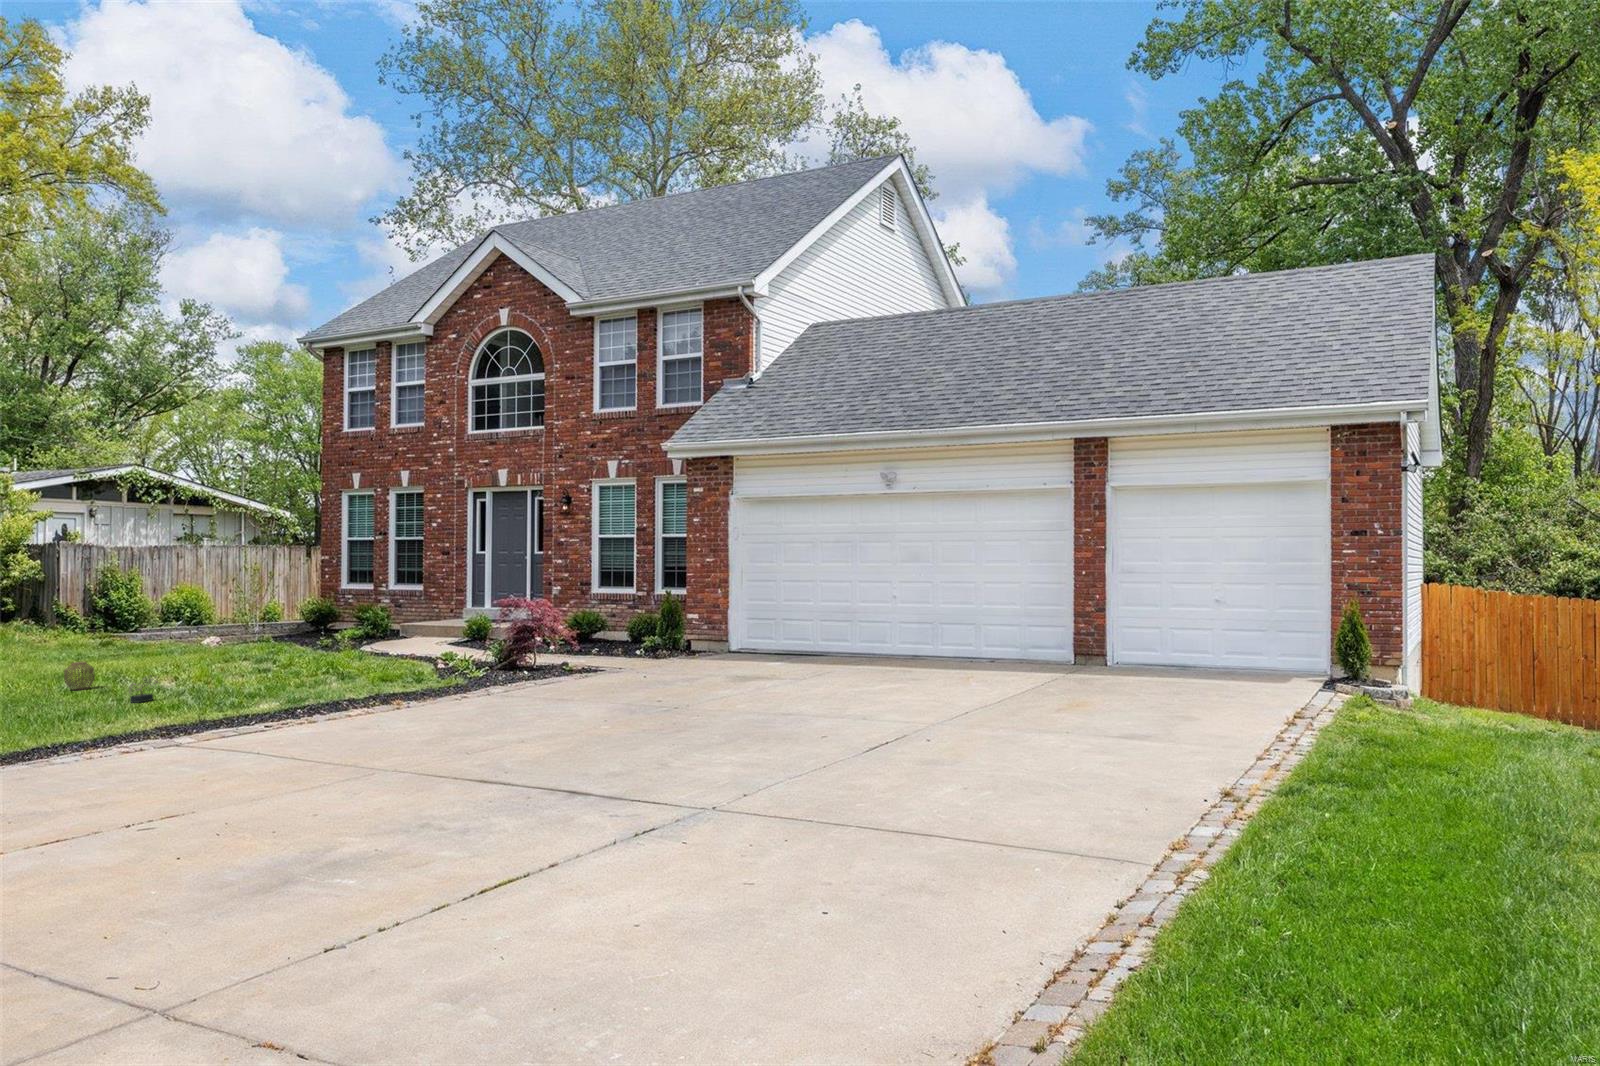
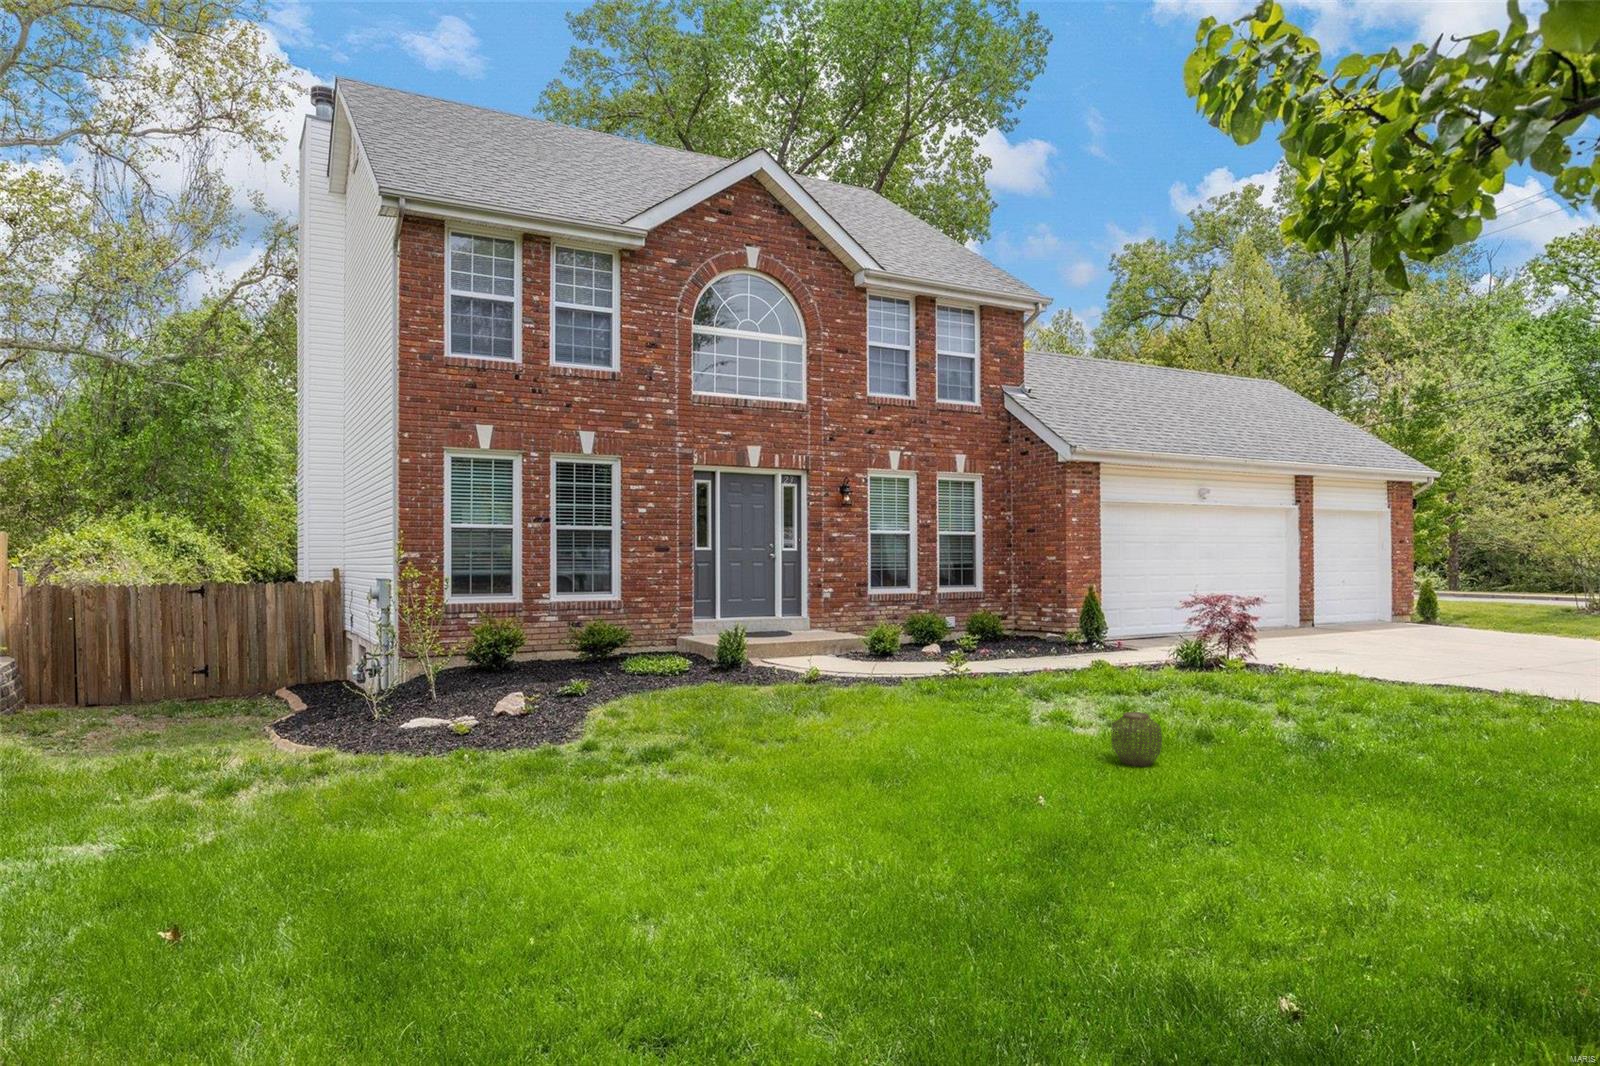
decorative plant: present [129,678,157,703] -> none [1367,700,1420,744]

